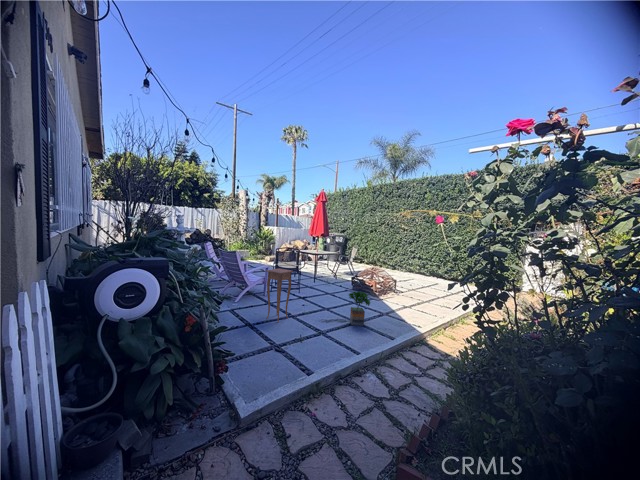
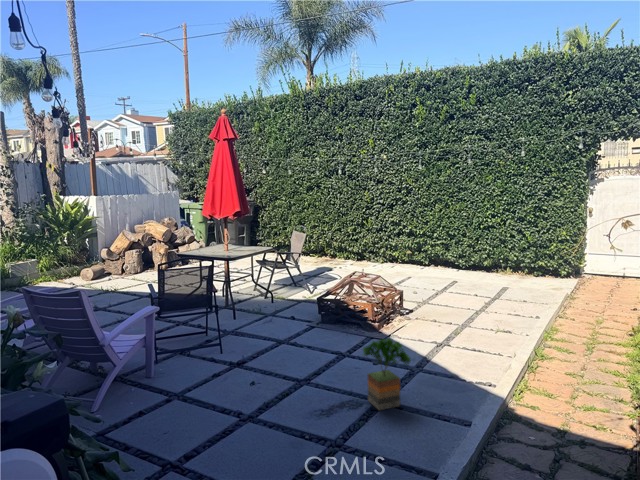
side table: present [266,268,293,322] -> none [184,319,244,444]

